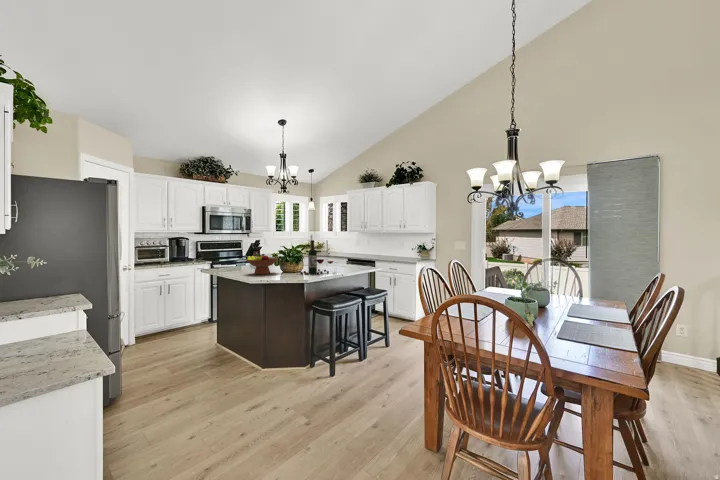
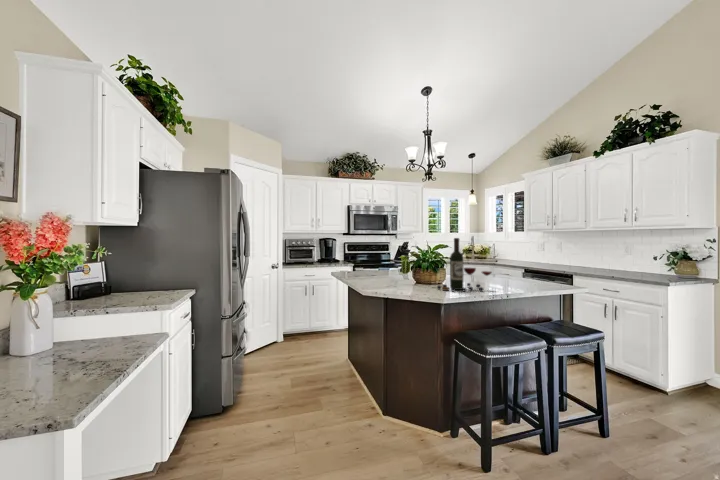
fruit bowl: present [246,254,278,274] -> none [367,257,409,285]

